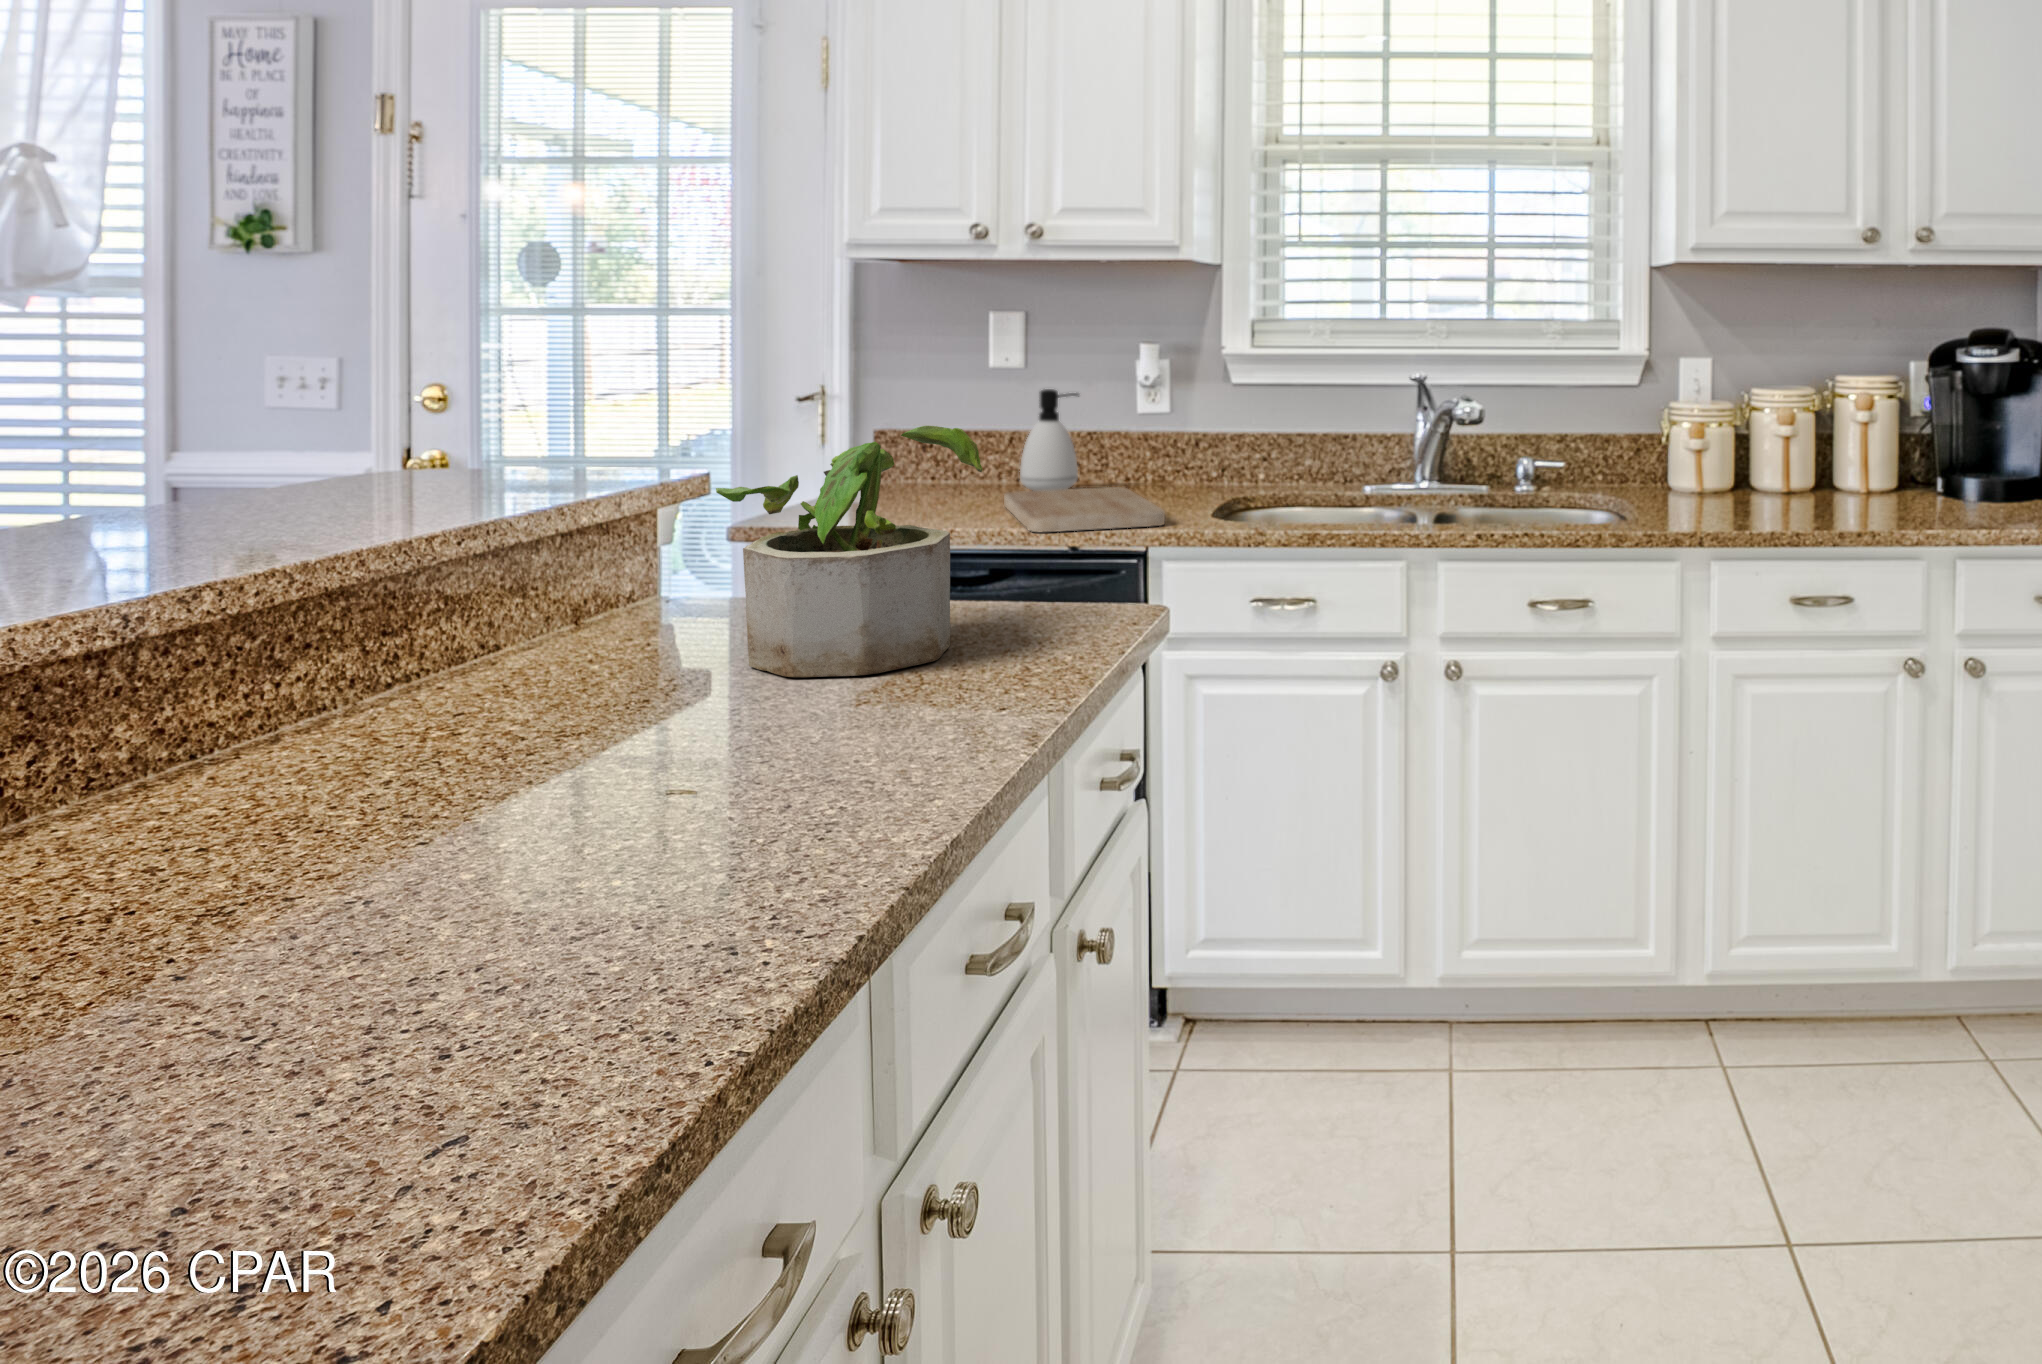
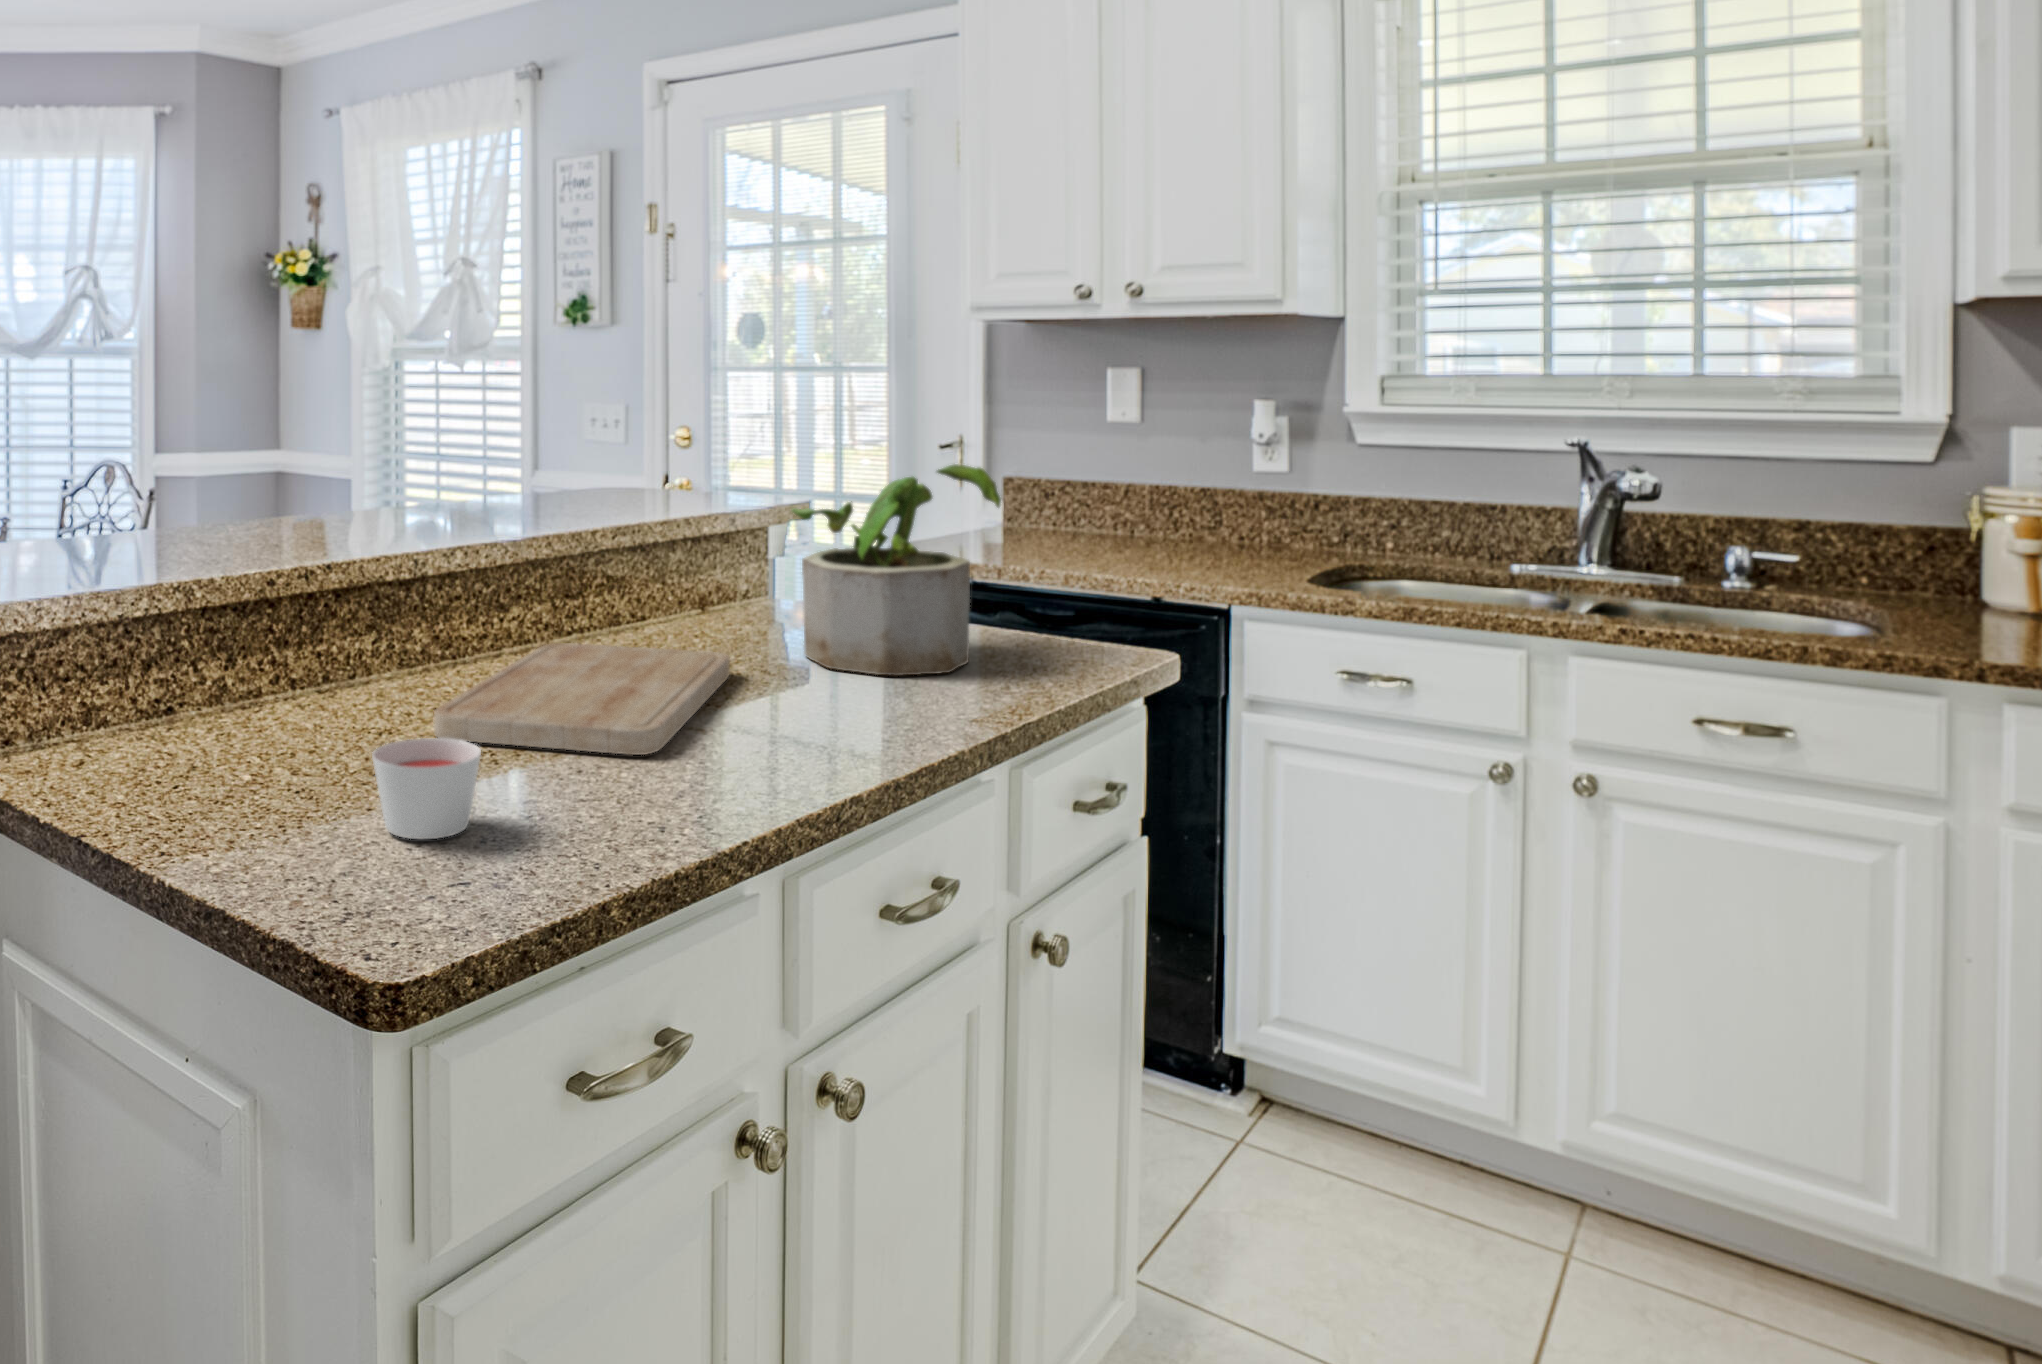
soap dispenser: present [1020,389,1079,491] -> none [1121,443,1183,544]
cutting board: present [1004,487,1165,532] -> present [434,643,730,755]
candle: none [196,878,406,1050] -> present [372,738,481,839]

